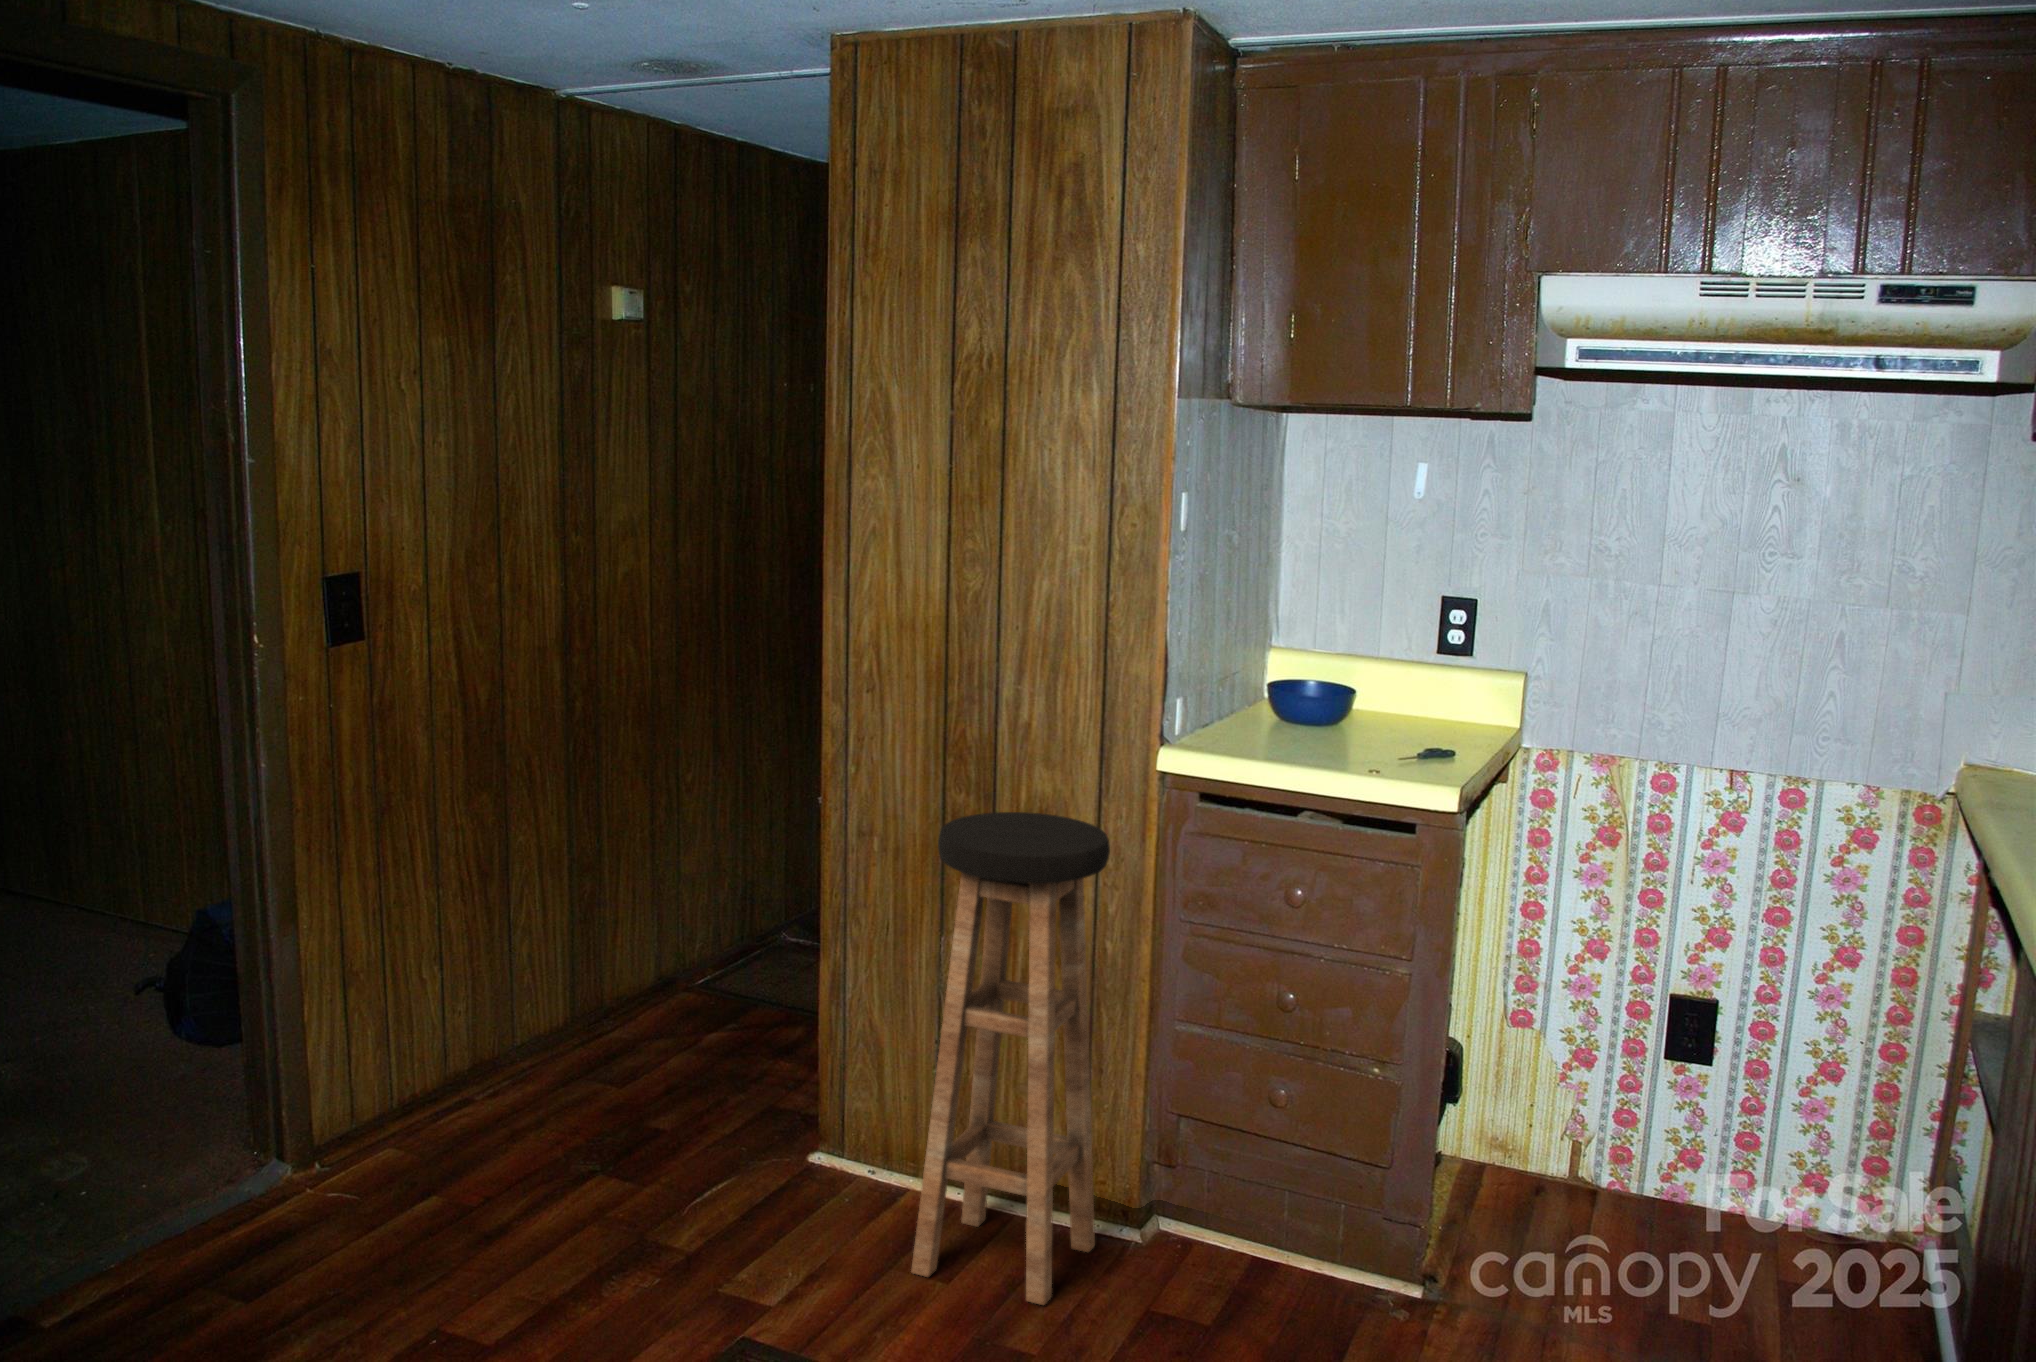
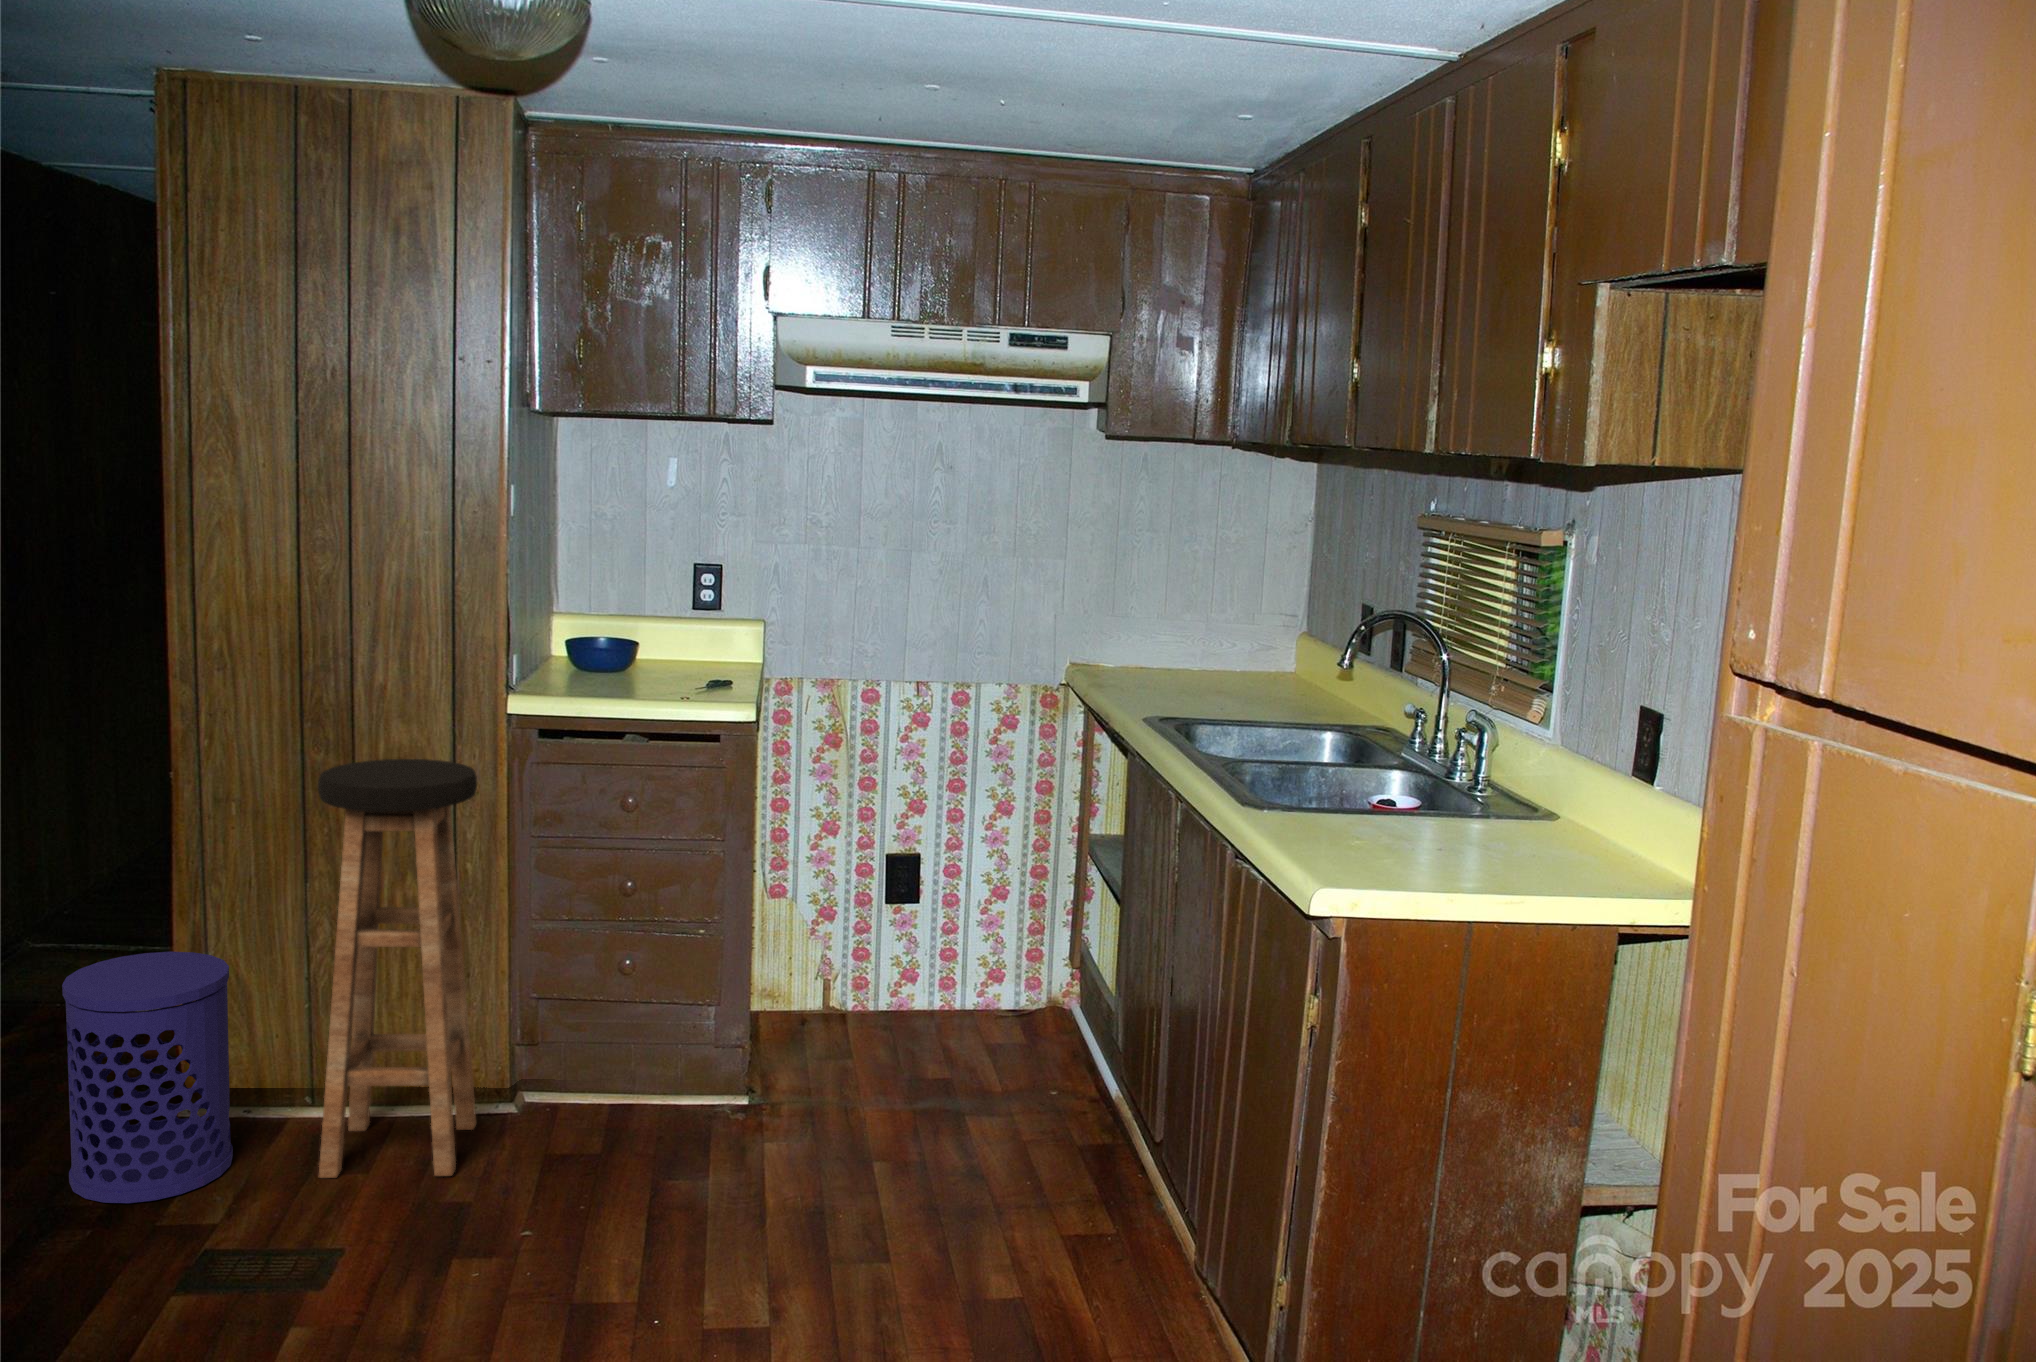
waste bin: none [686,991,847,1259] -> present [62,952,233,1203]

